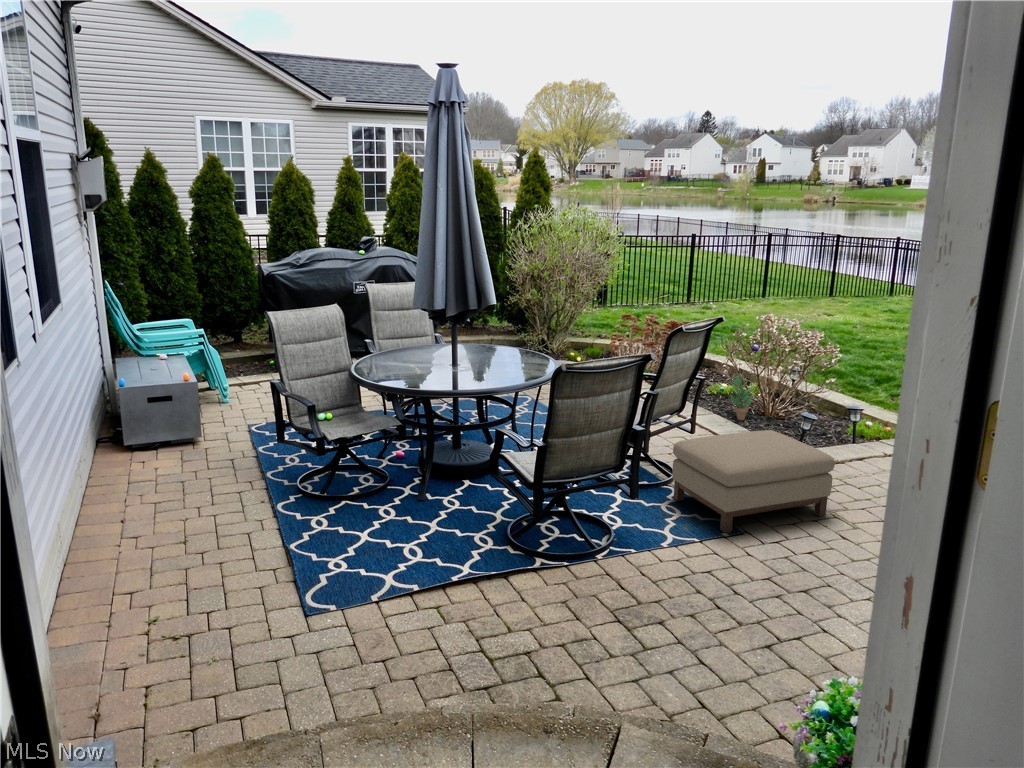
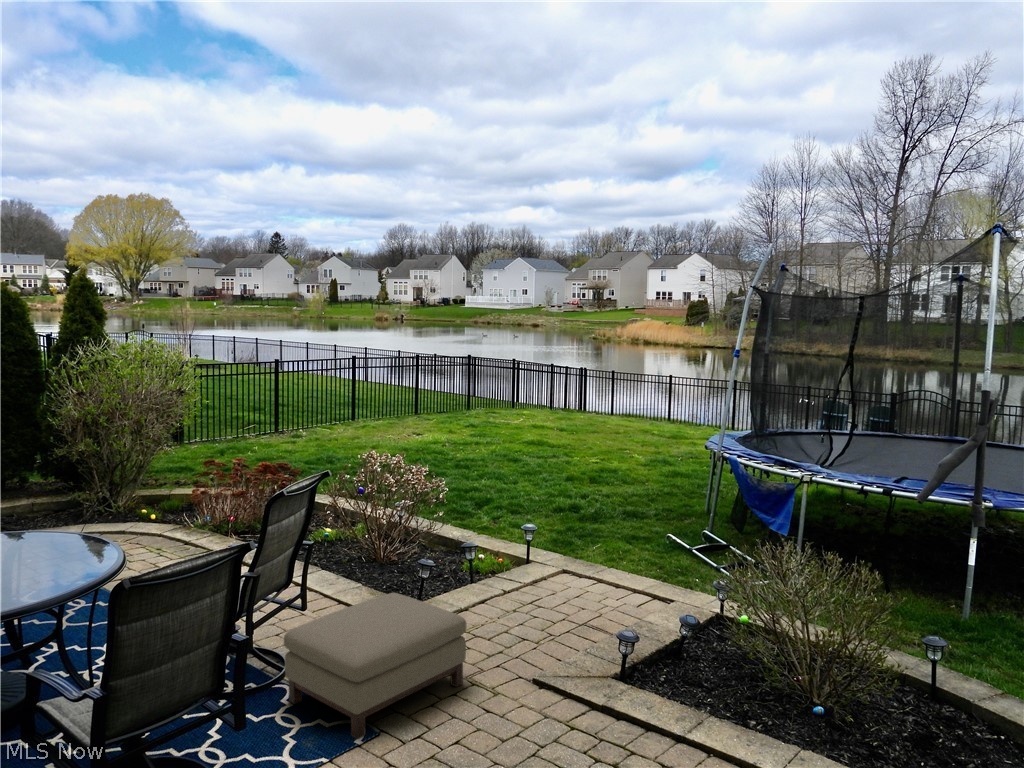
potted plant: present [730,373,754,420] -> none [336,518,367,572]

